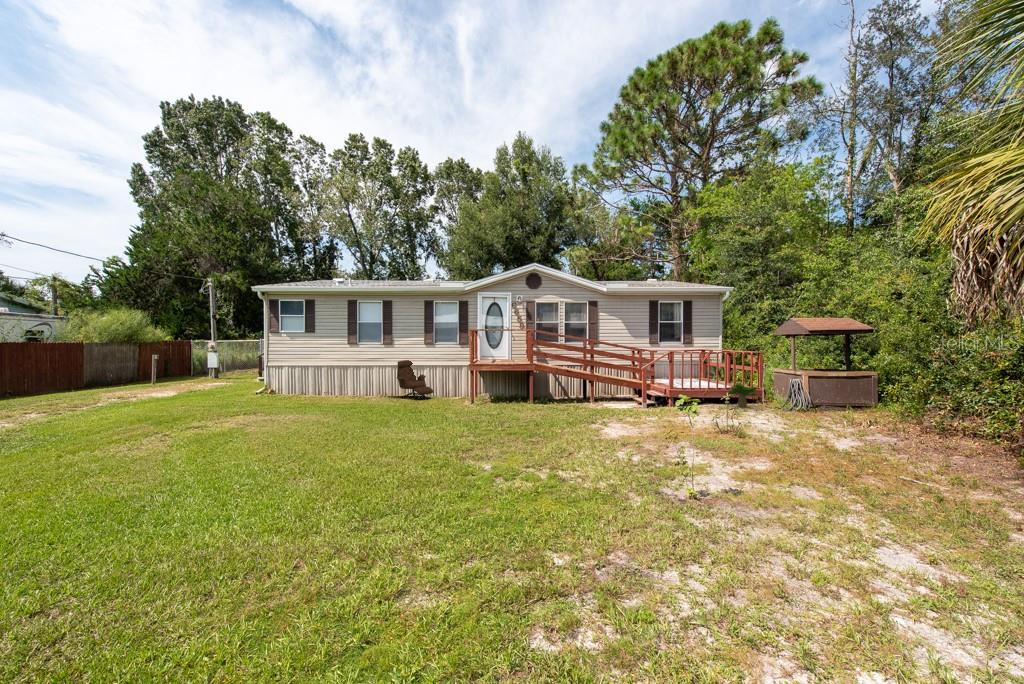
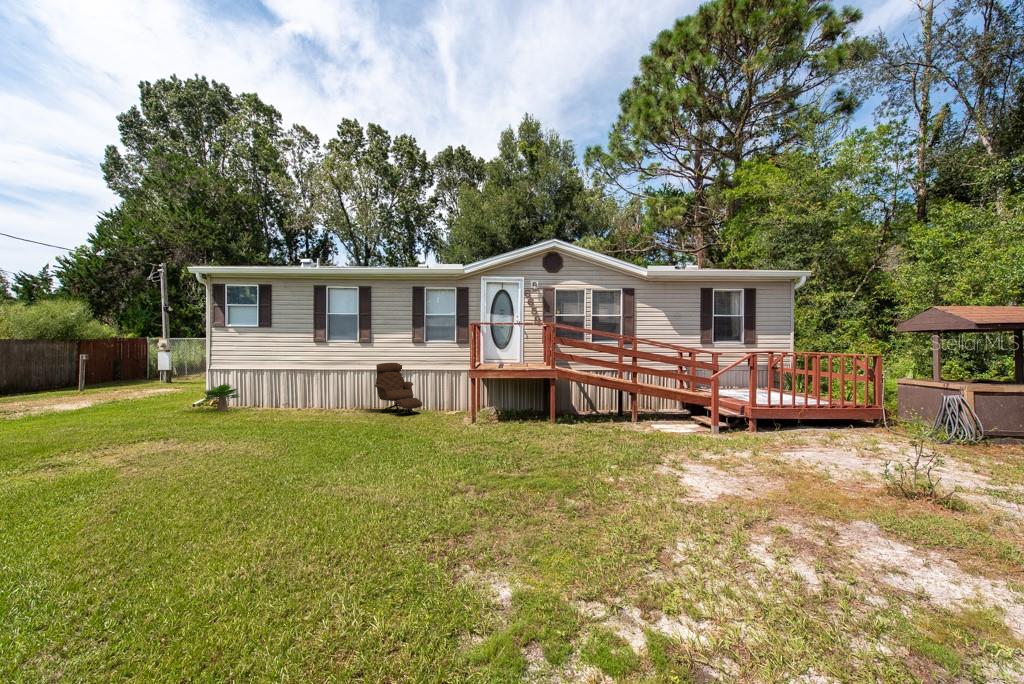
potted plant: present [728,383,757,407] -> present [205,384,240,411]

